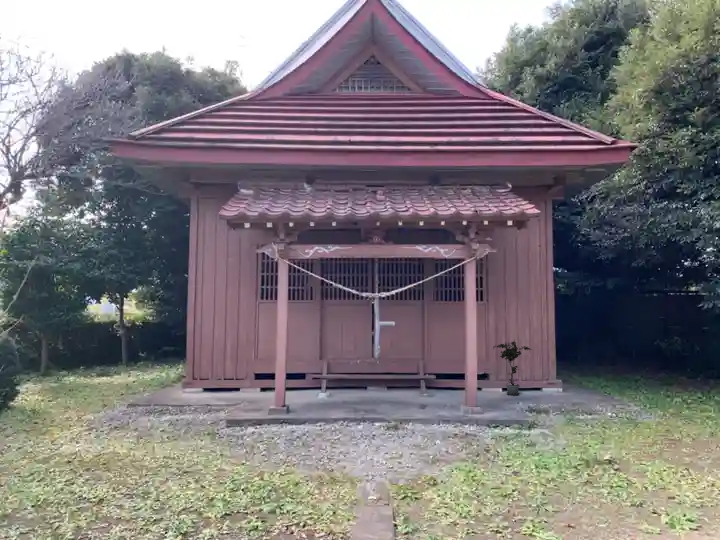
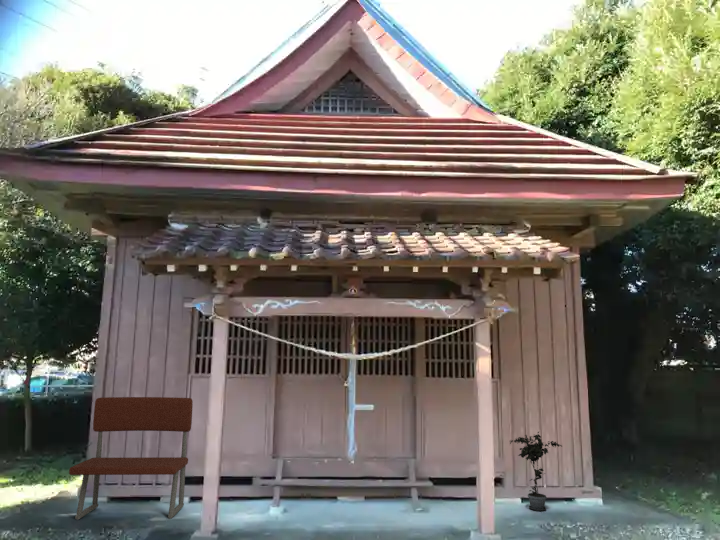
bench: none [181,318,262,401] -> present [69,397,193,520]

